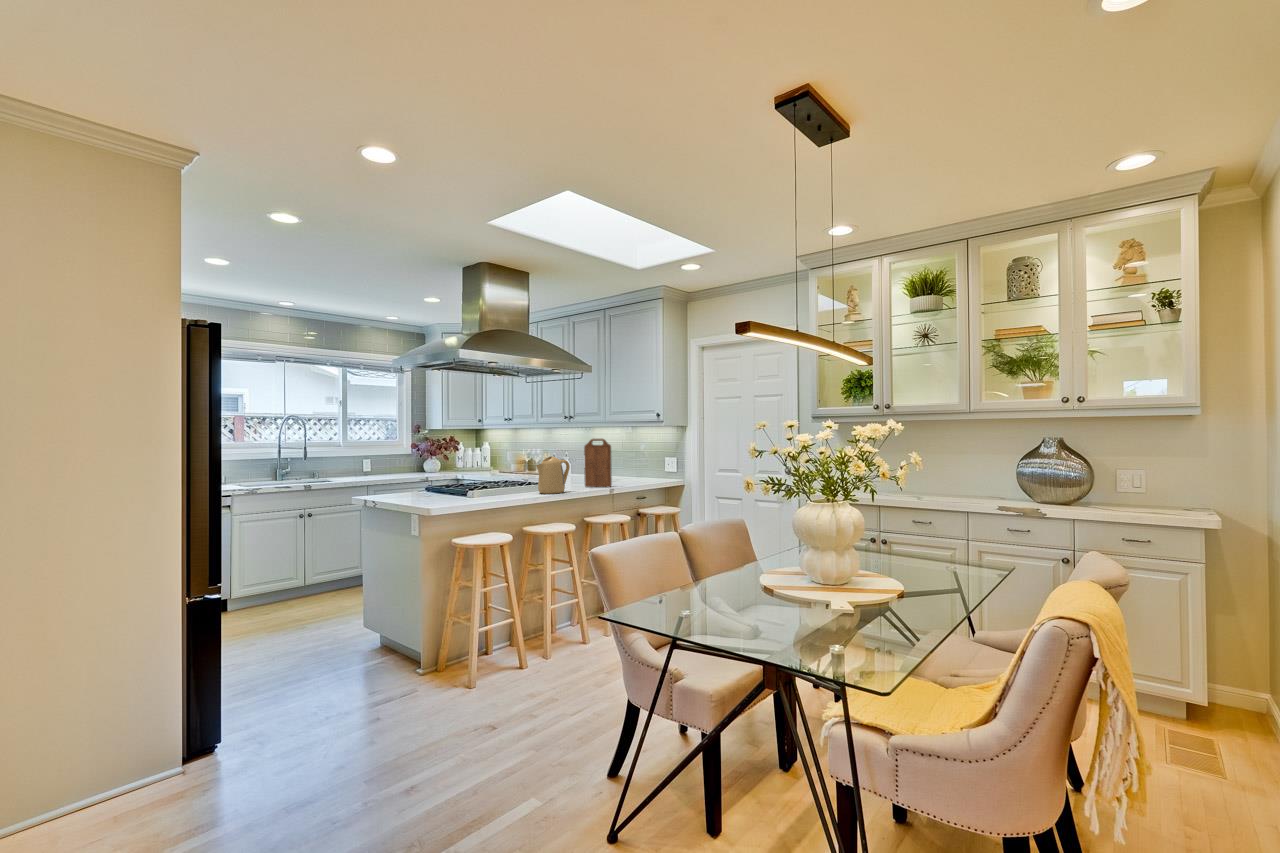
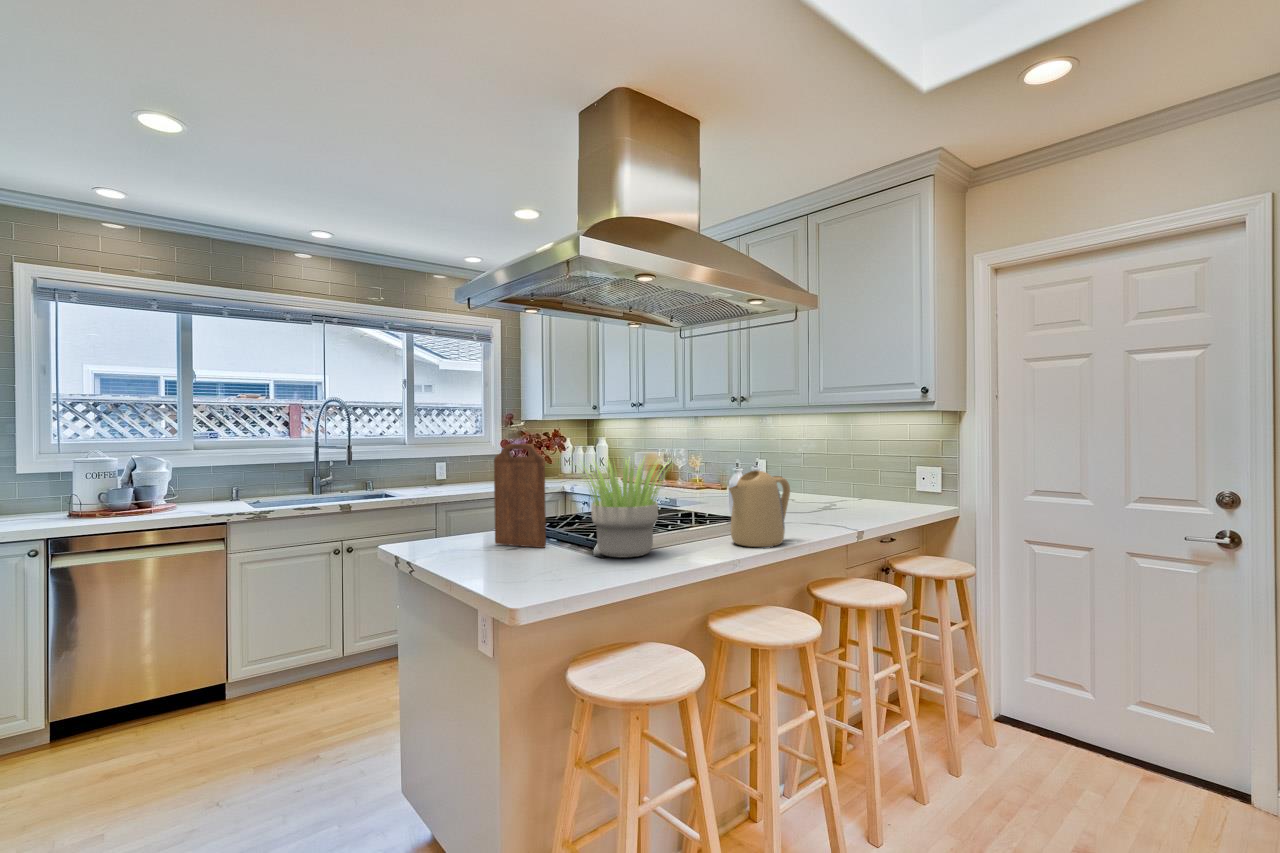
cutting board: present [584,439,612,487] -> present [494,444,546,548]
potted plant: none [452,449,509,498] -> present [583,459,669,558]

